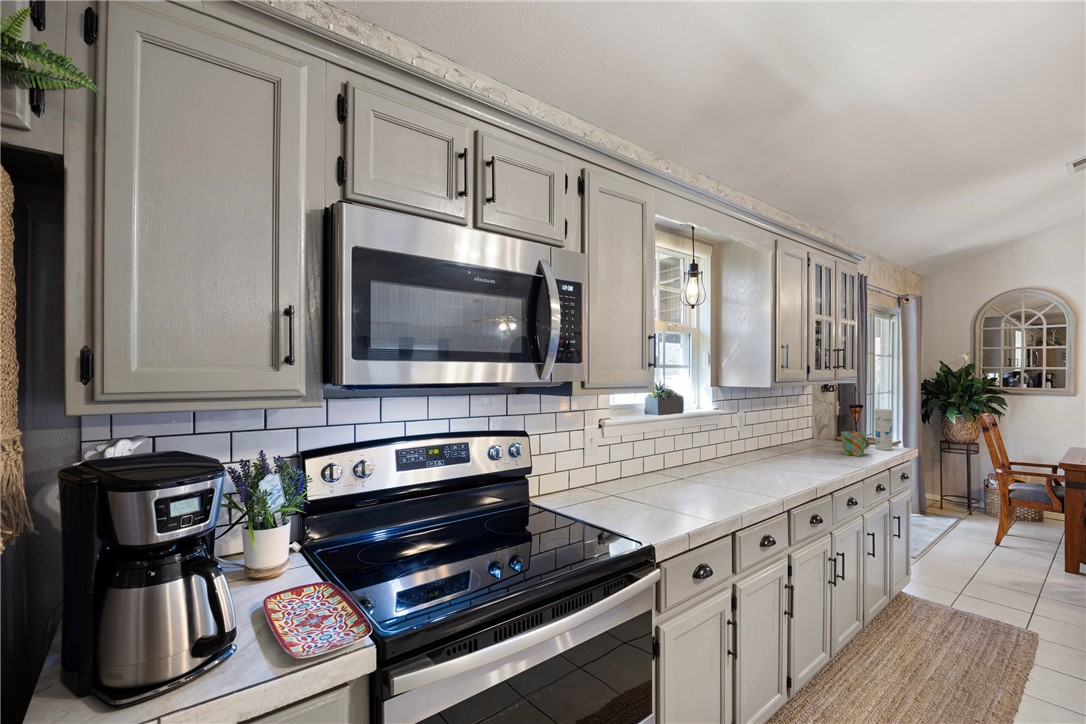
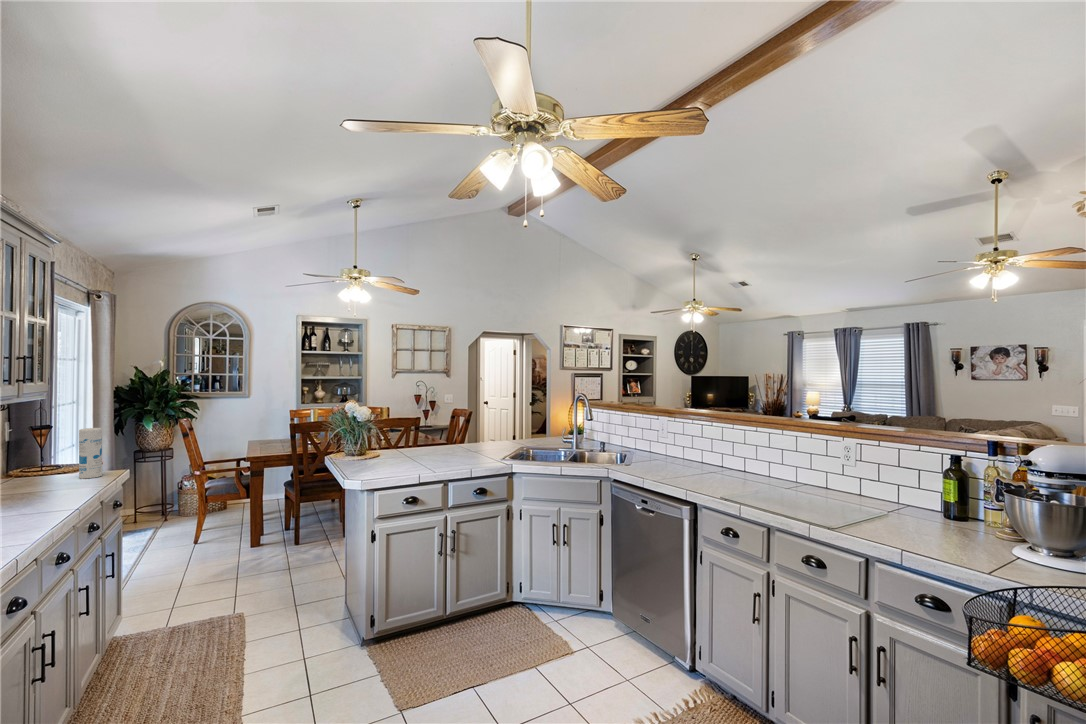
mug: present [841,431,870,456] -> none [31,462,76,496]

